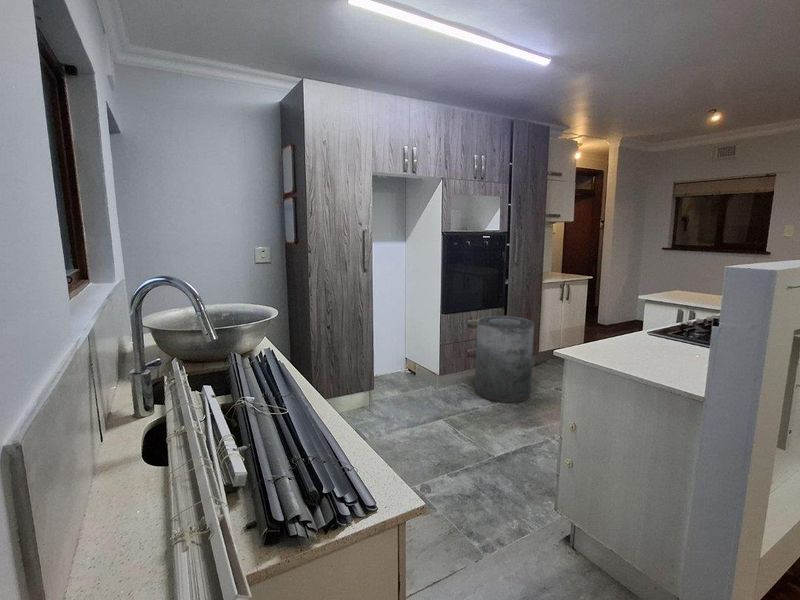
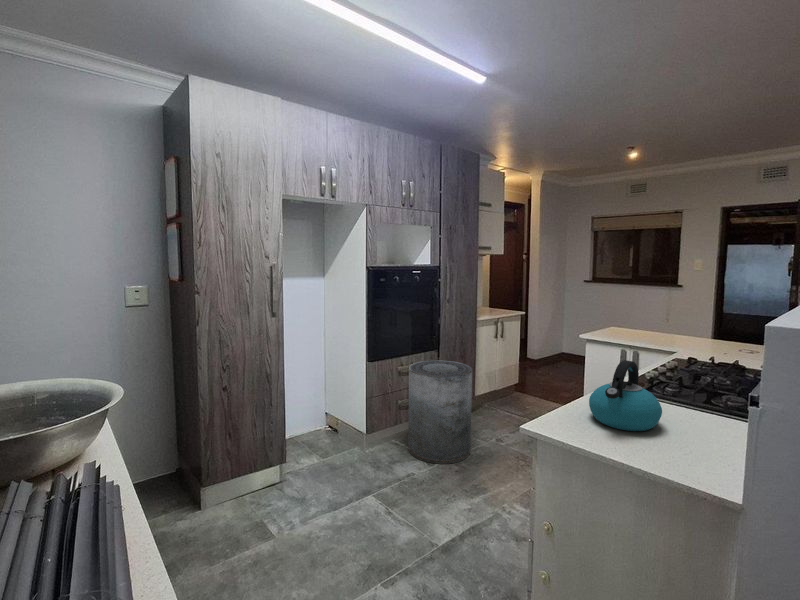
kettle: none [617,301,678,356] -> present [589,360,662,431]

